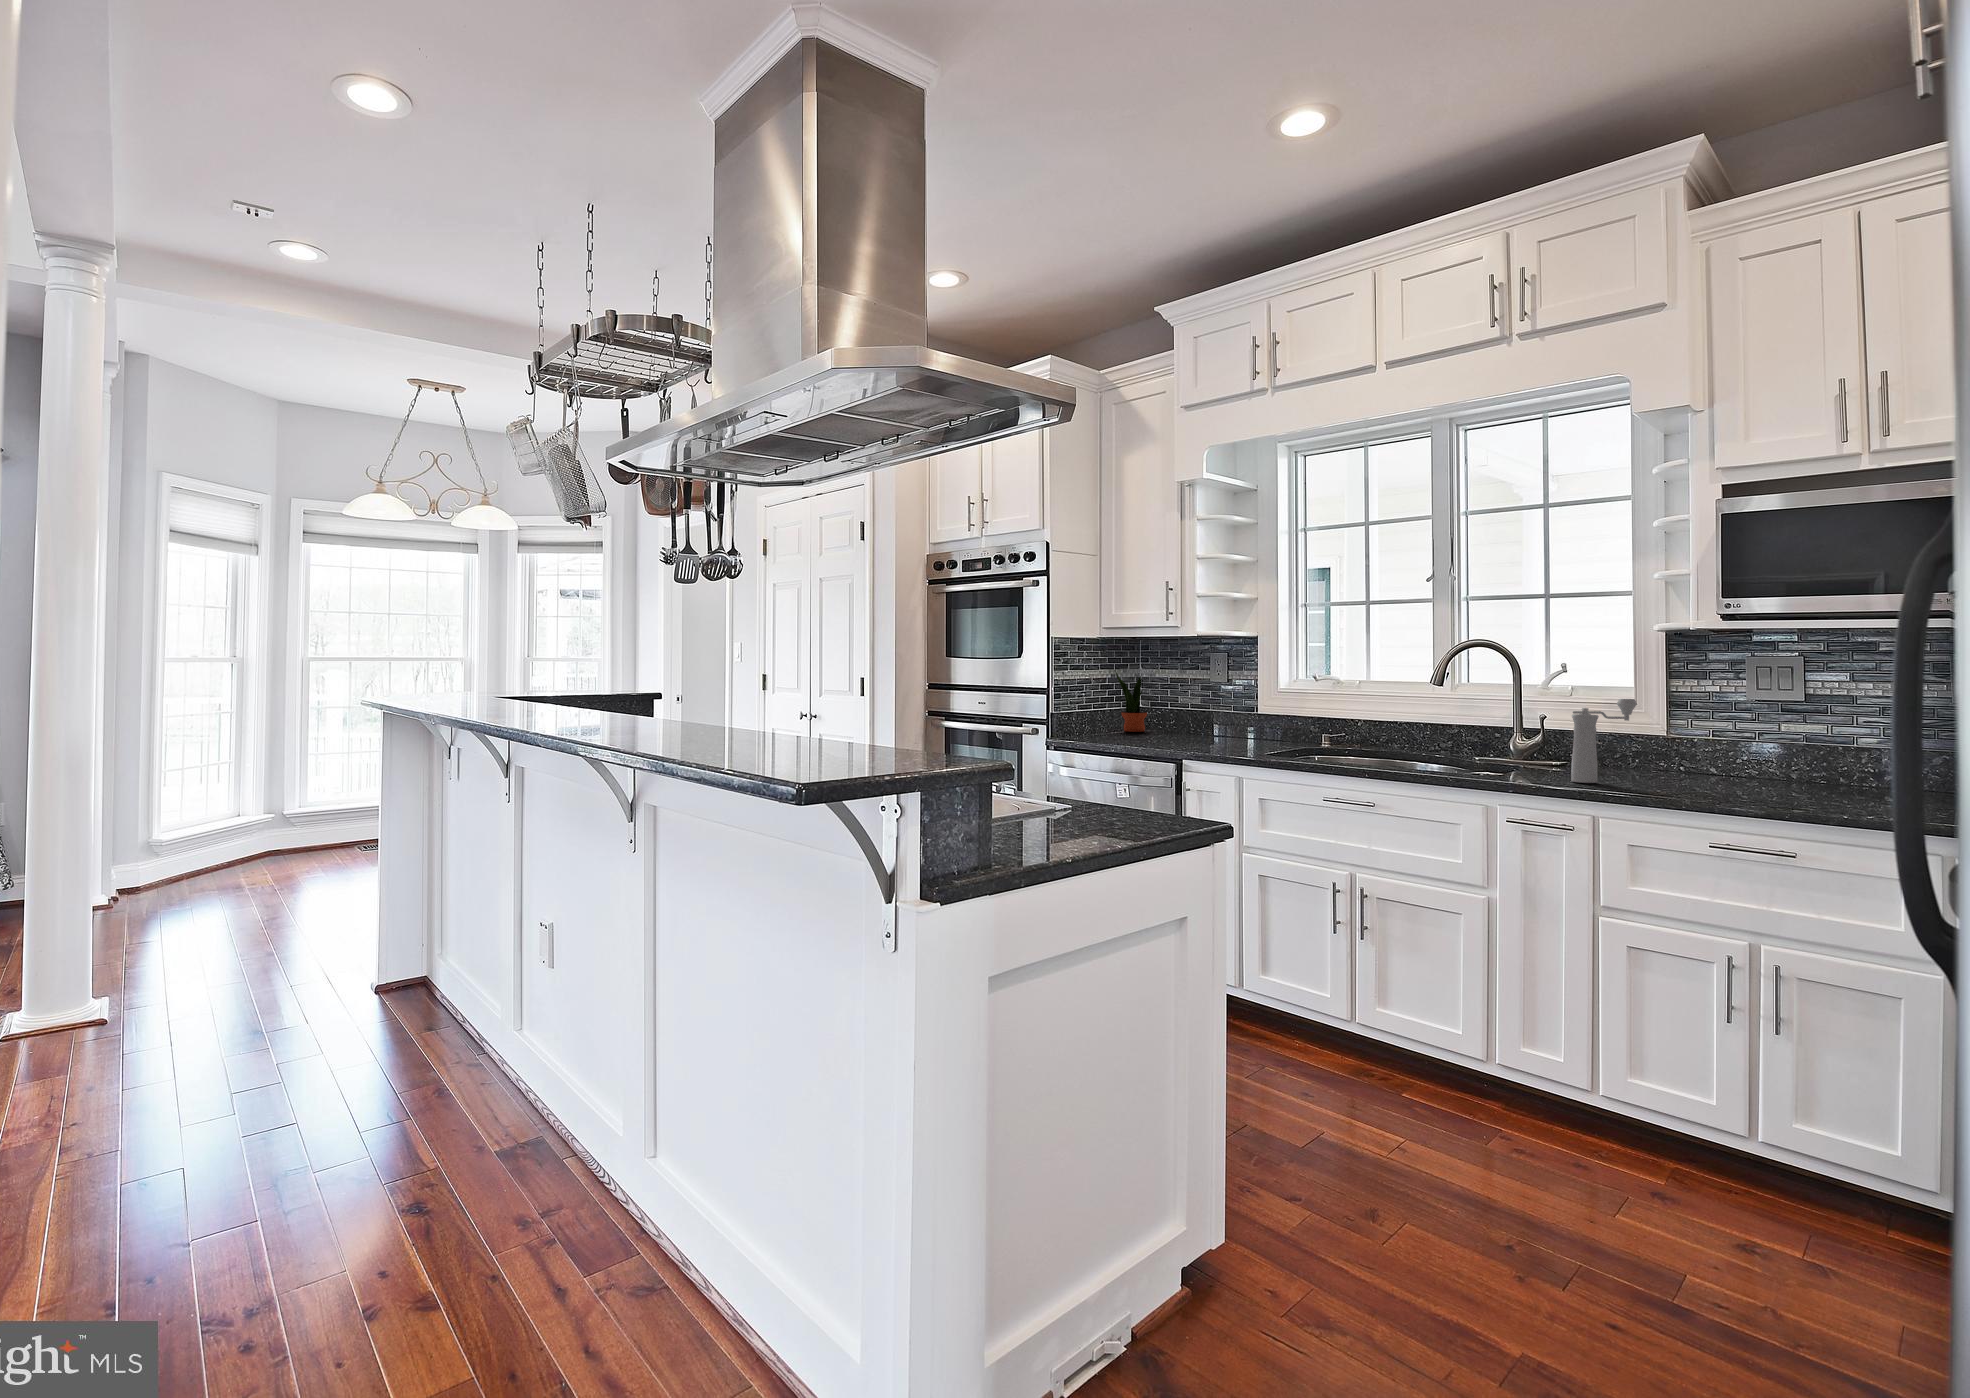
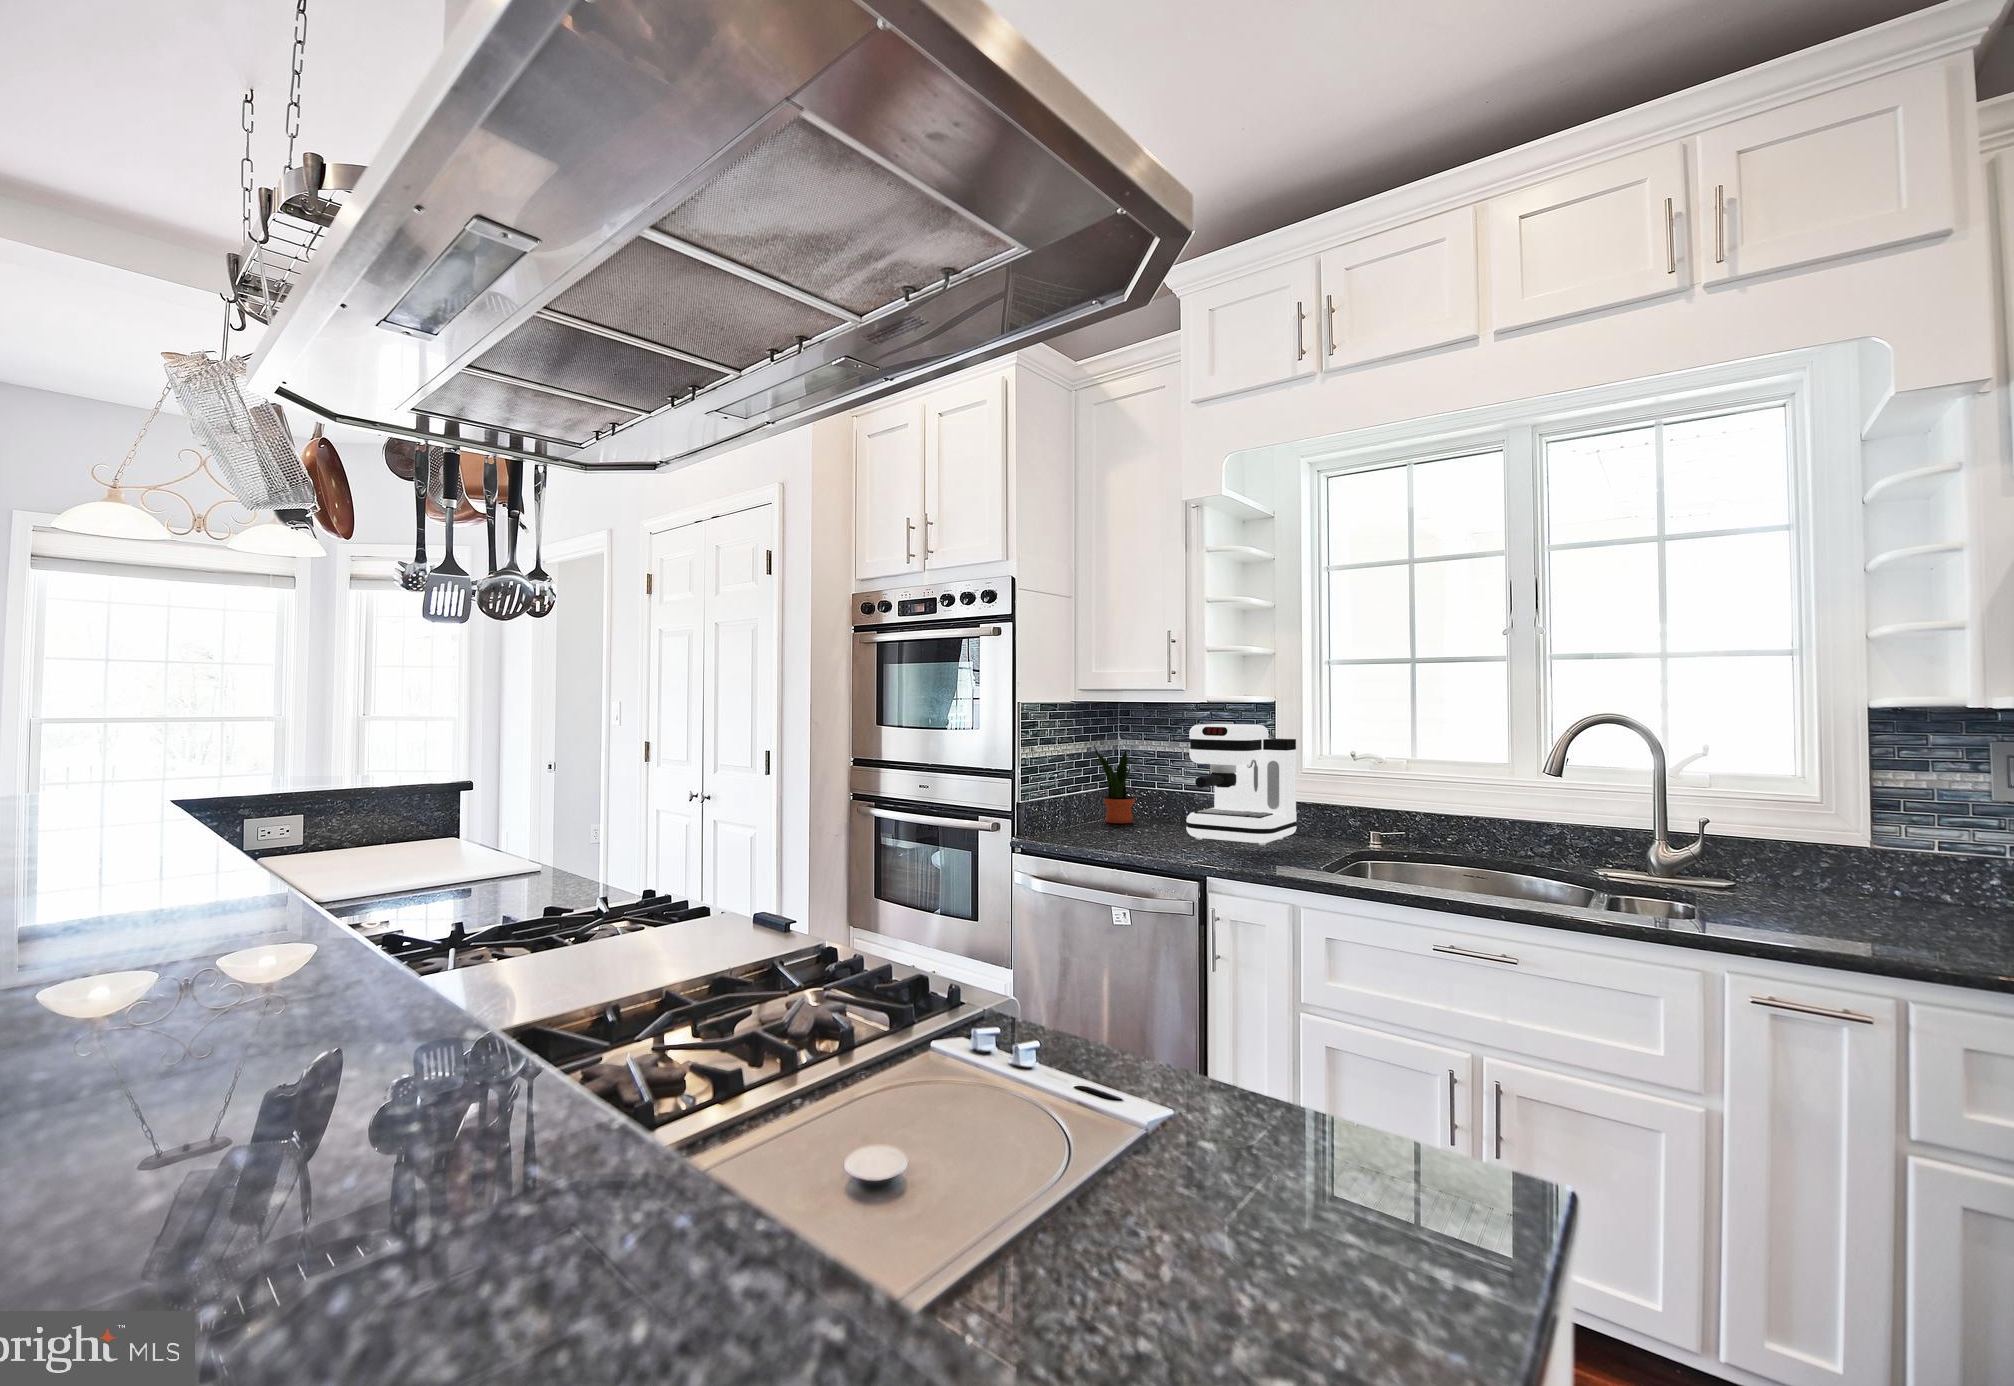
coffee maker: none [1178,653,1266,743] -> present [1186,724,1297,846]
pepper mill: present [1571,699,1637,783] -> none [1803,806,1891,931]

